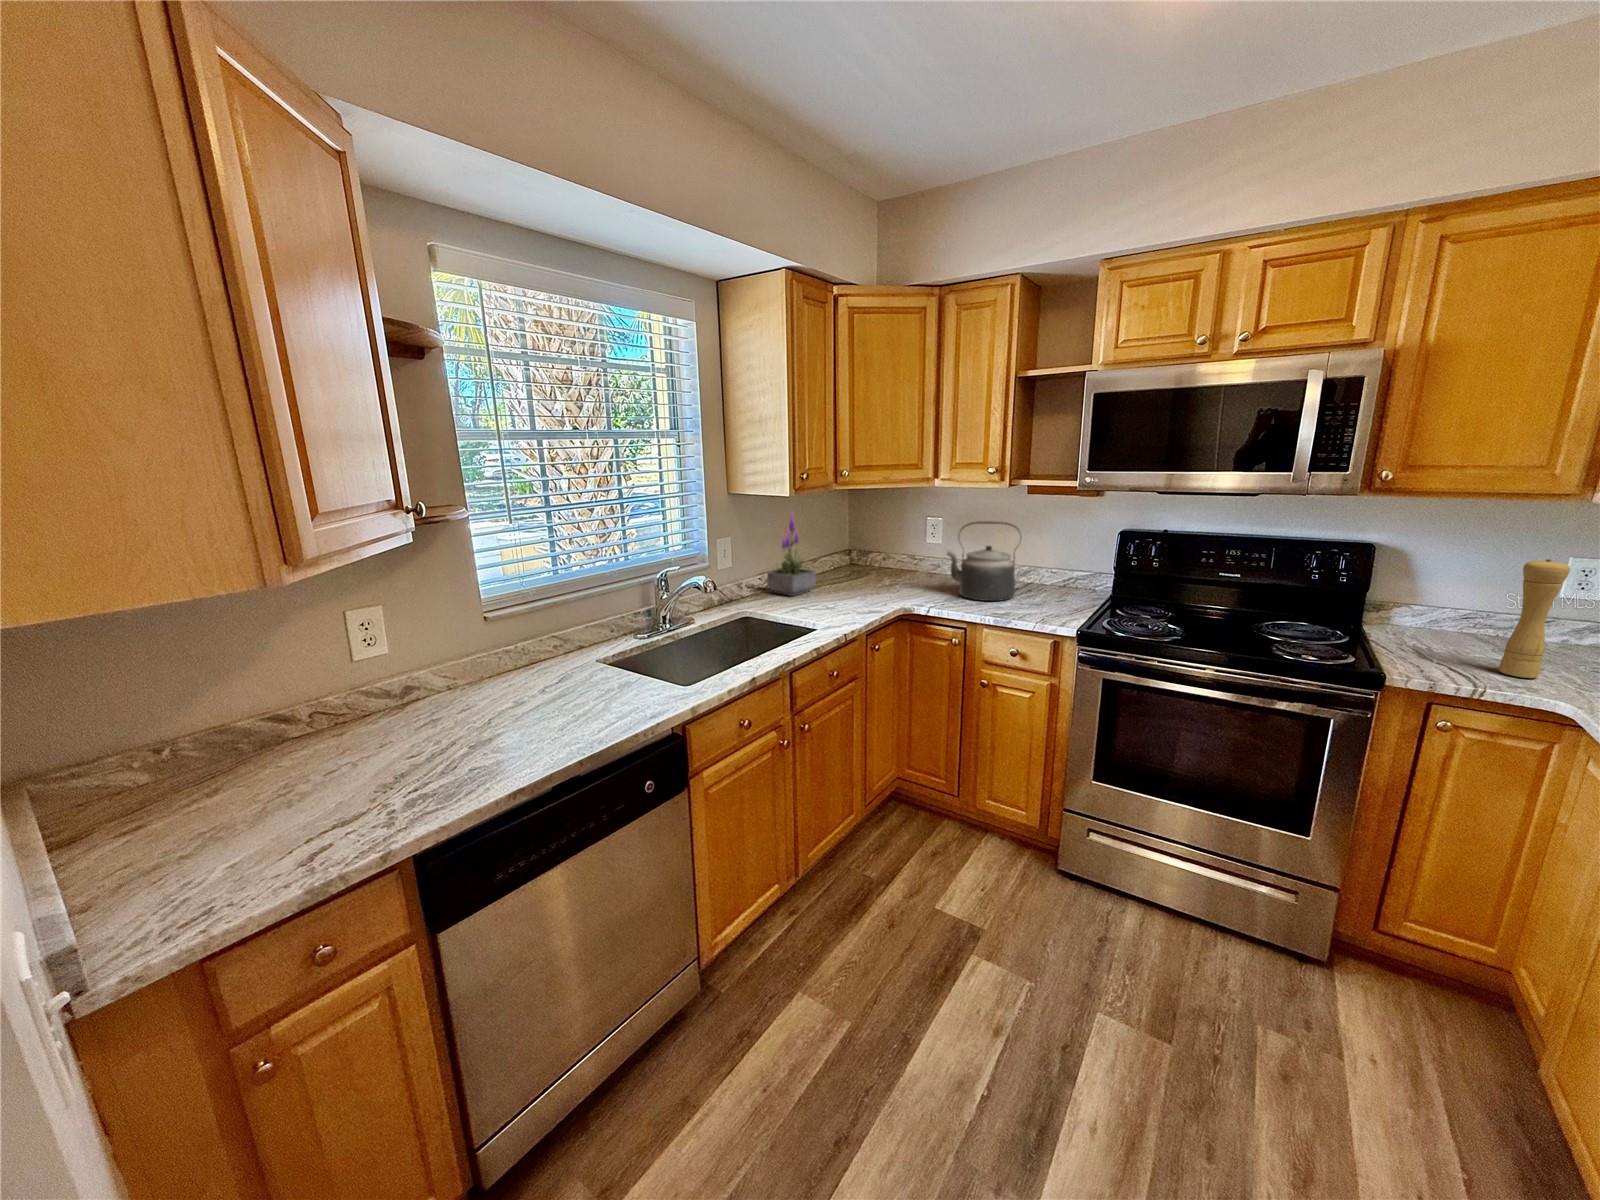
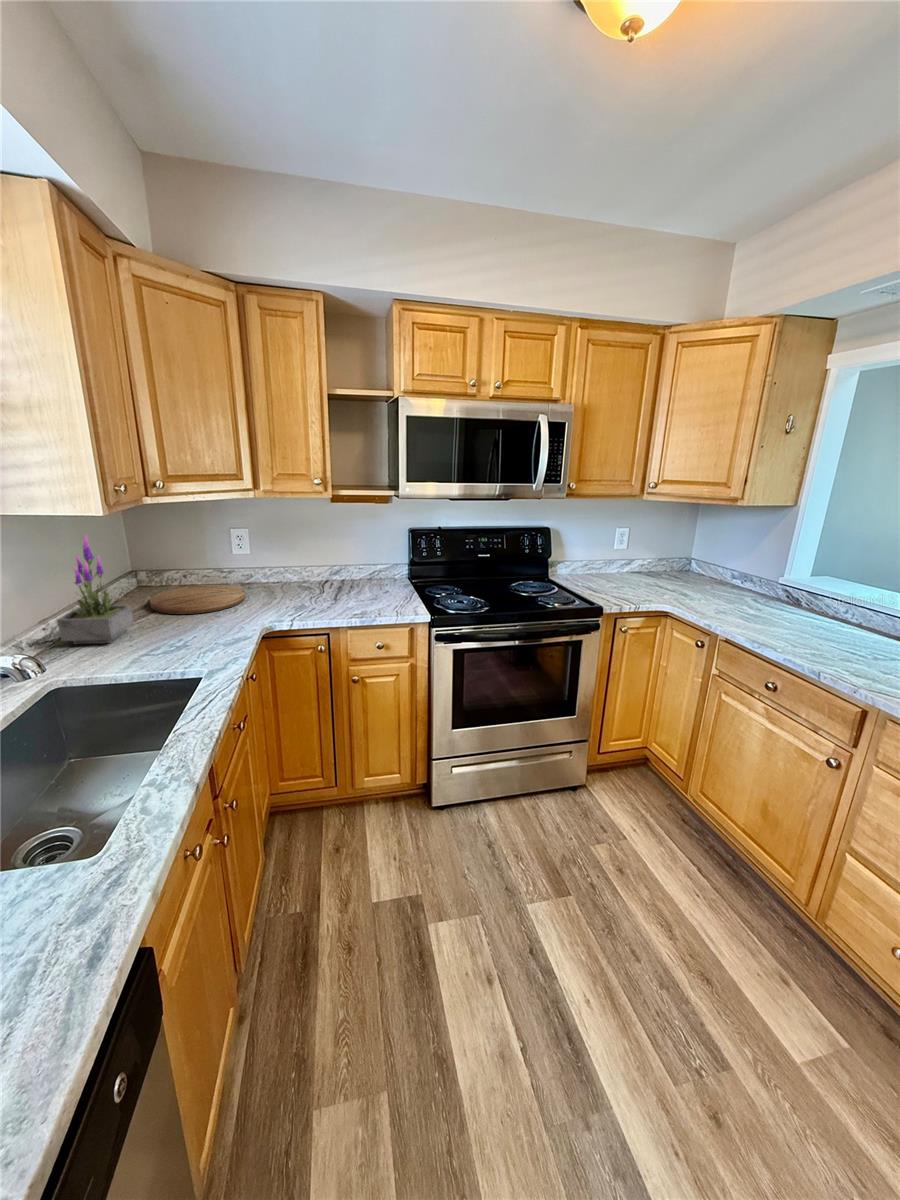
kettle: present [947,521,1021,601] -> none [284,529,351,605]
pepper mill: present [1499,559,1570,678] -> none [628,532,652,596]
cutting board: none [842,567,919,589] -> present [150,585,245,614]

